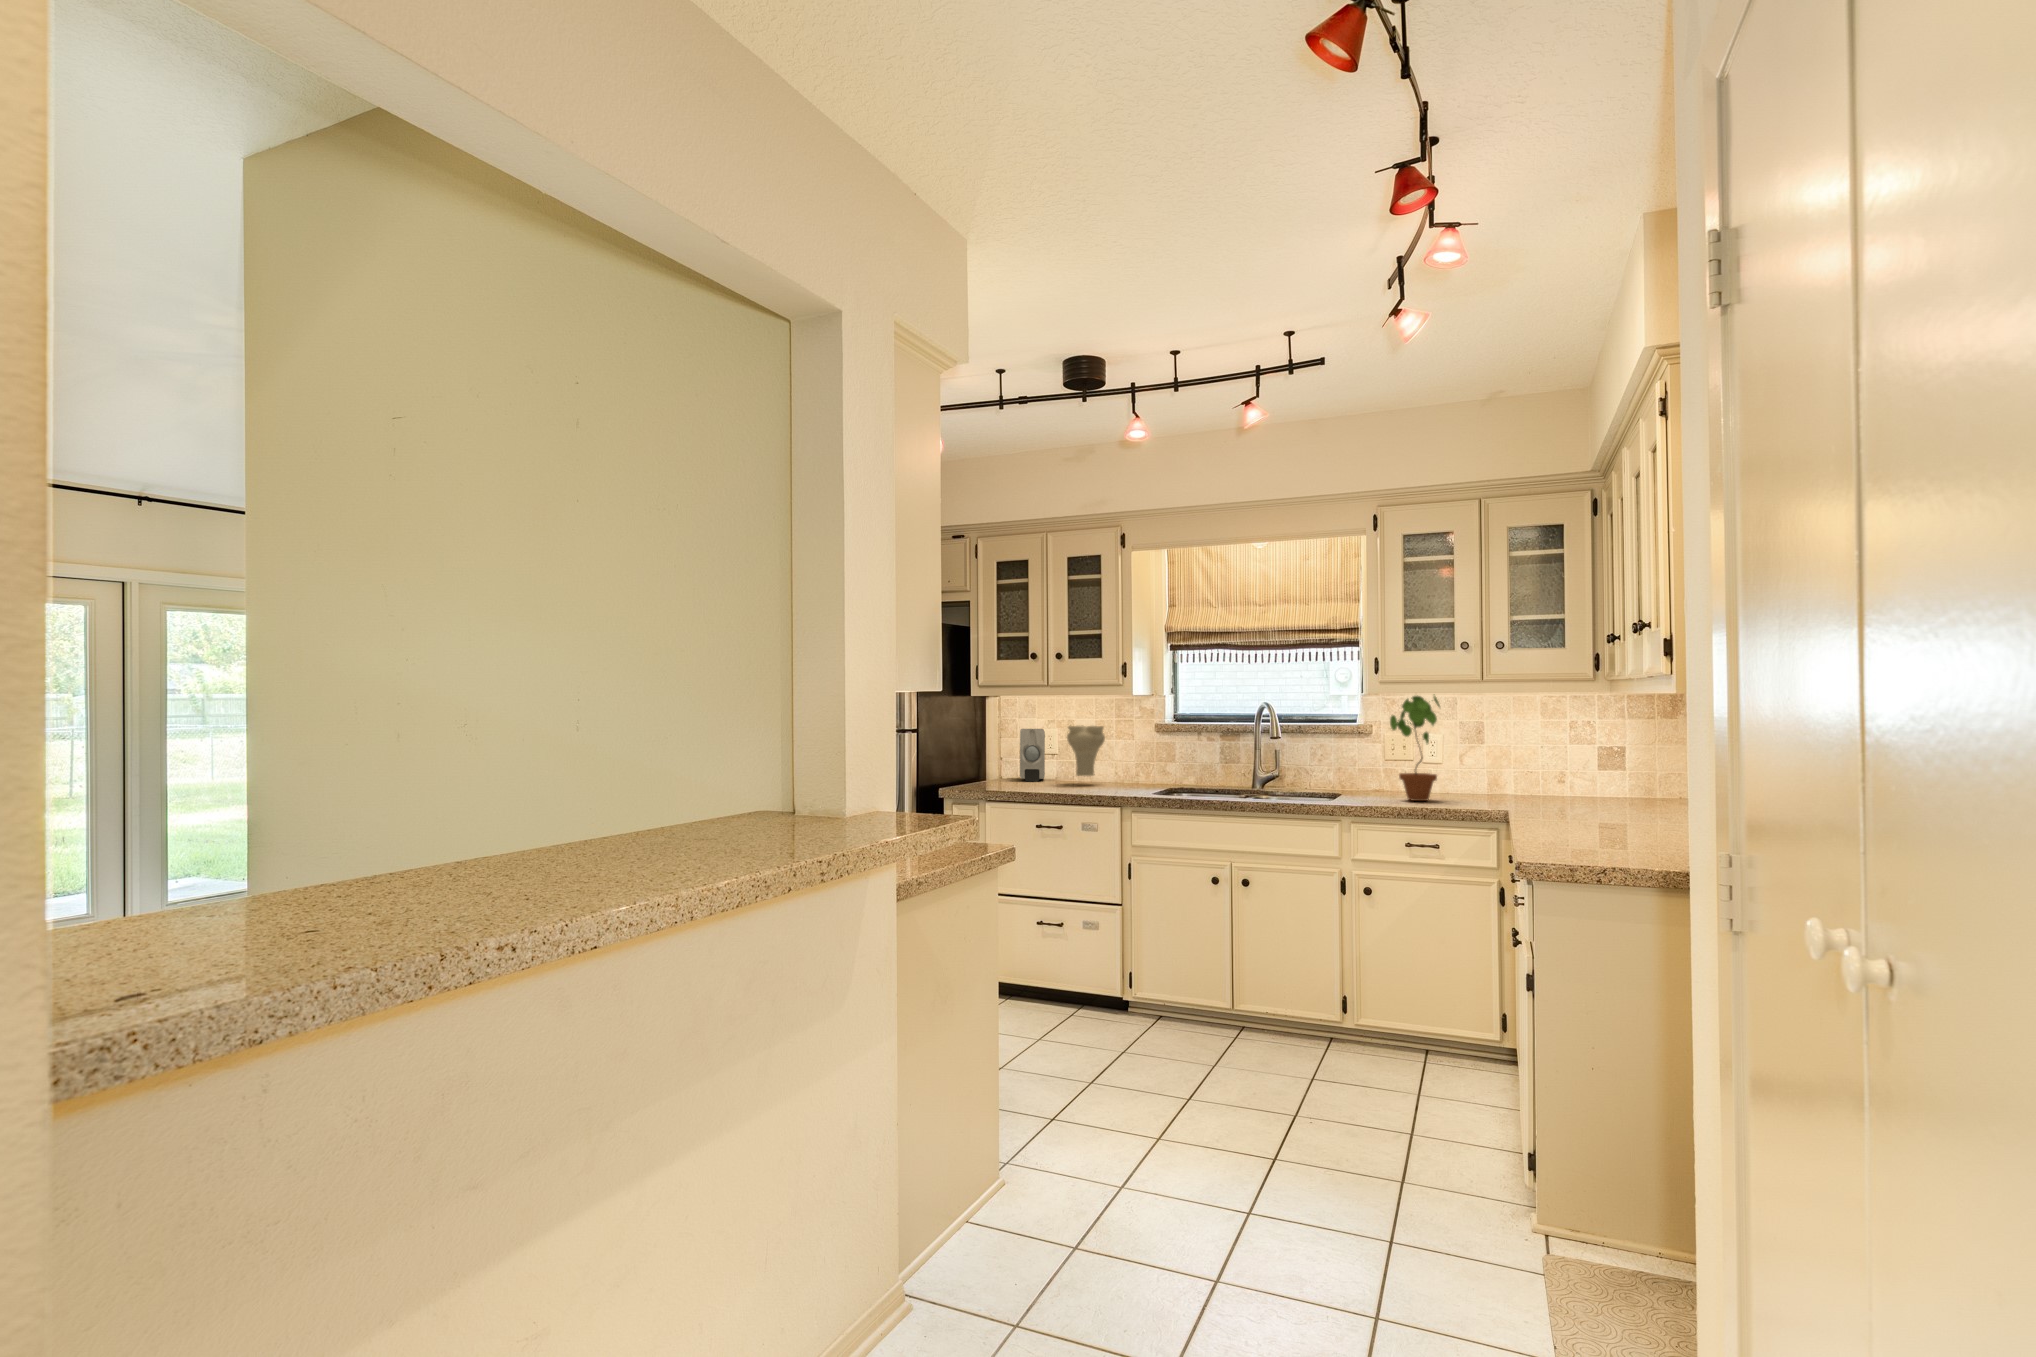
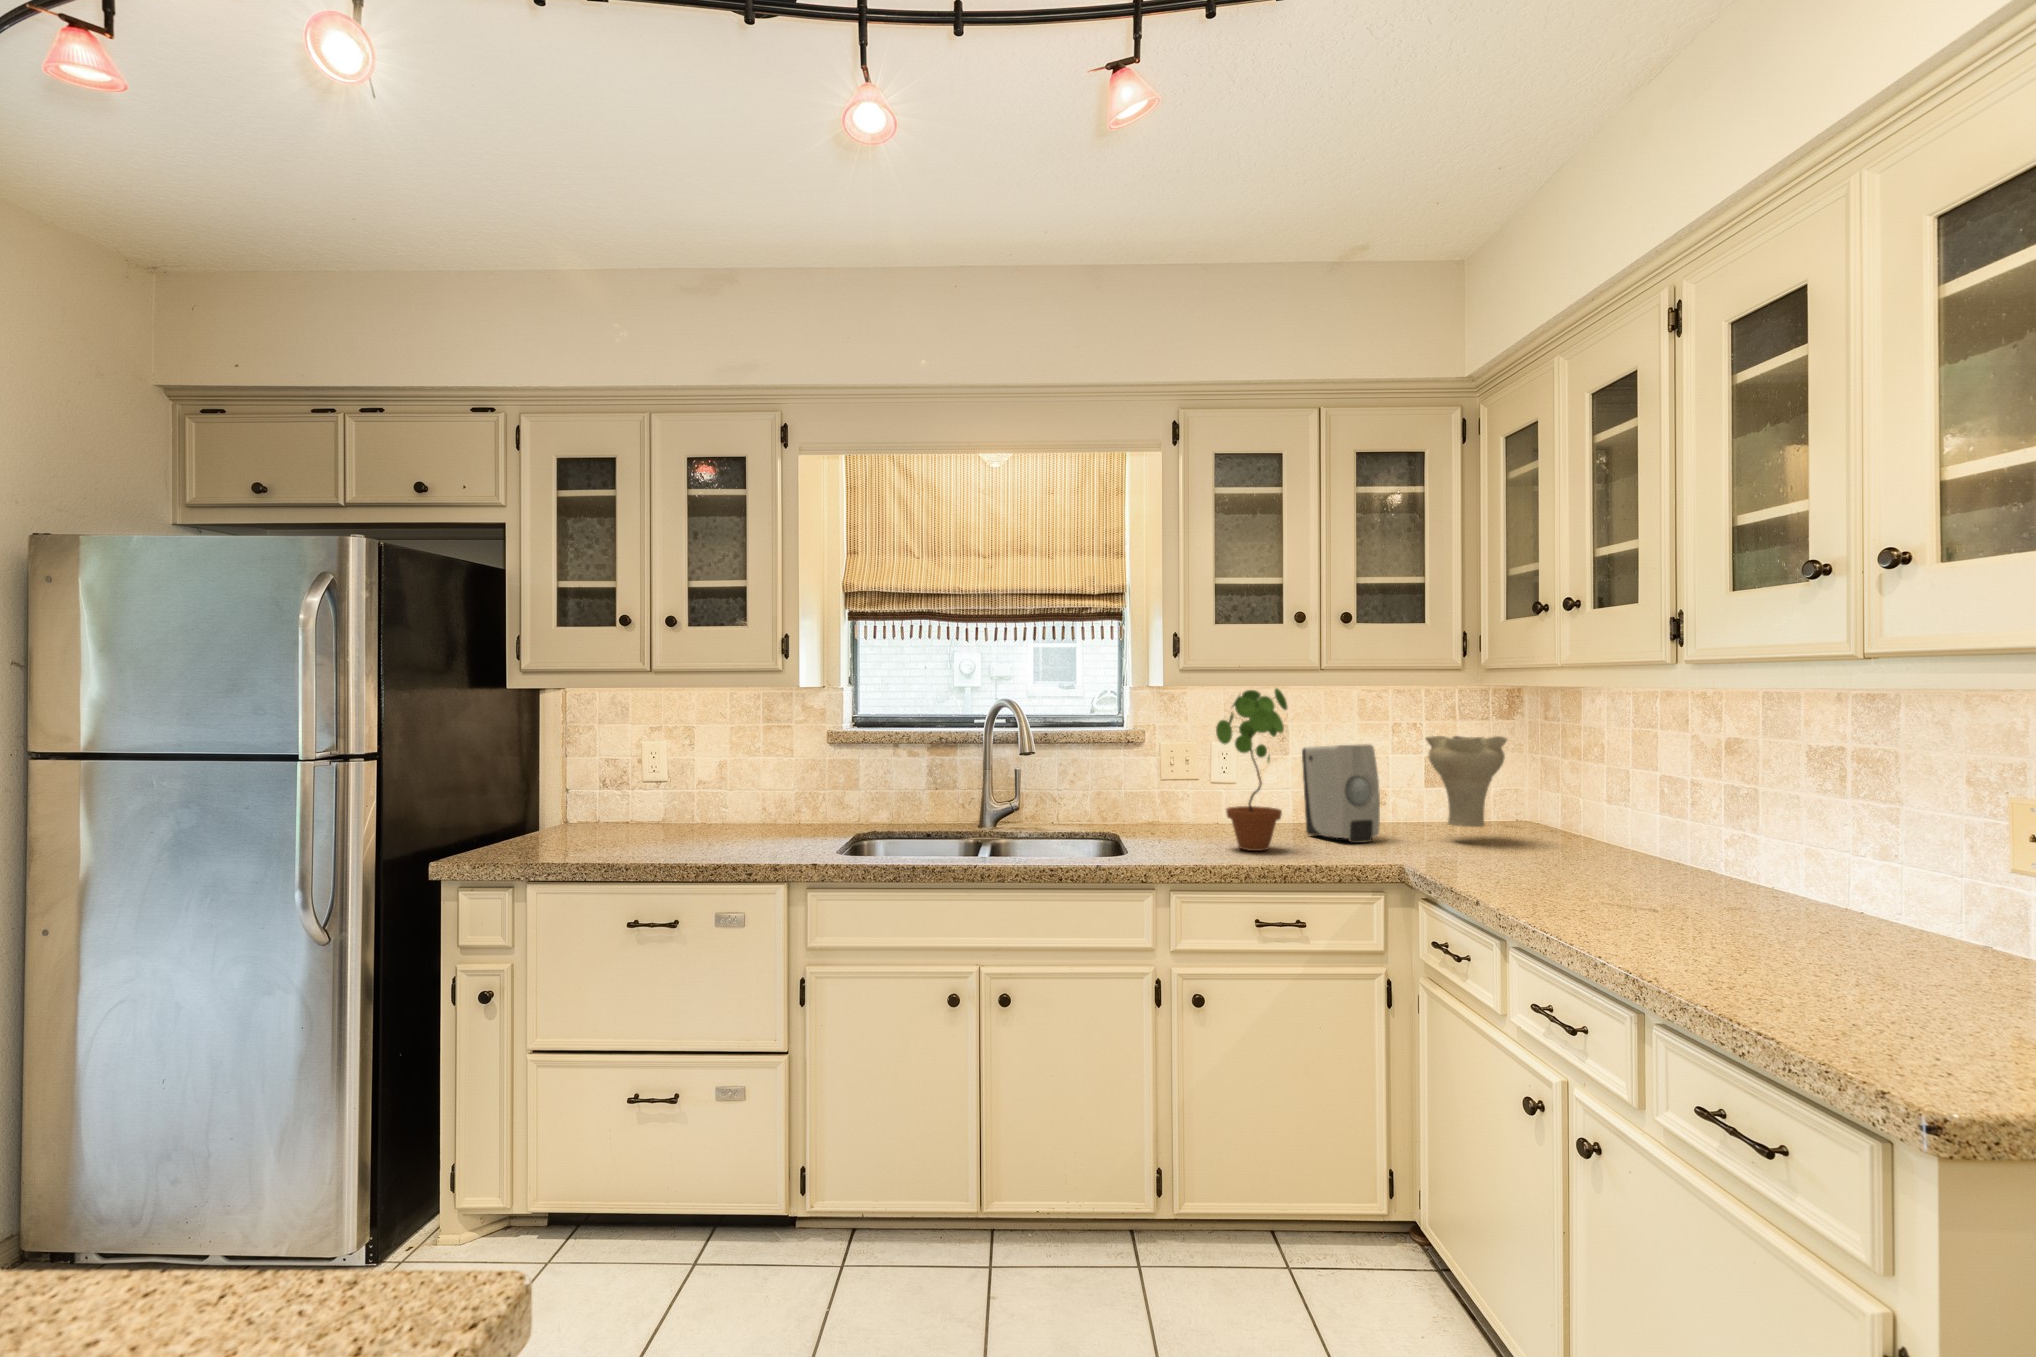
vase: present [1067,726,1105,776] -> present [1426,736,1507,827]
soap dispenser: present [1020,729,1045,781] -> present [1302,745,1380,843]

